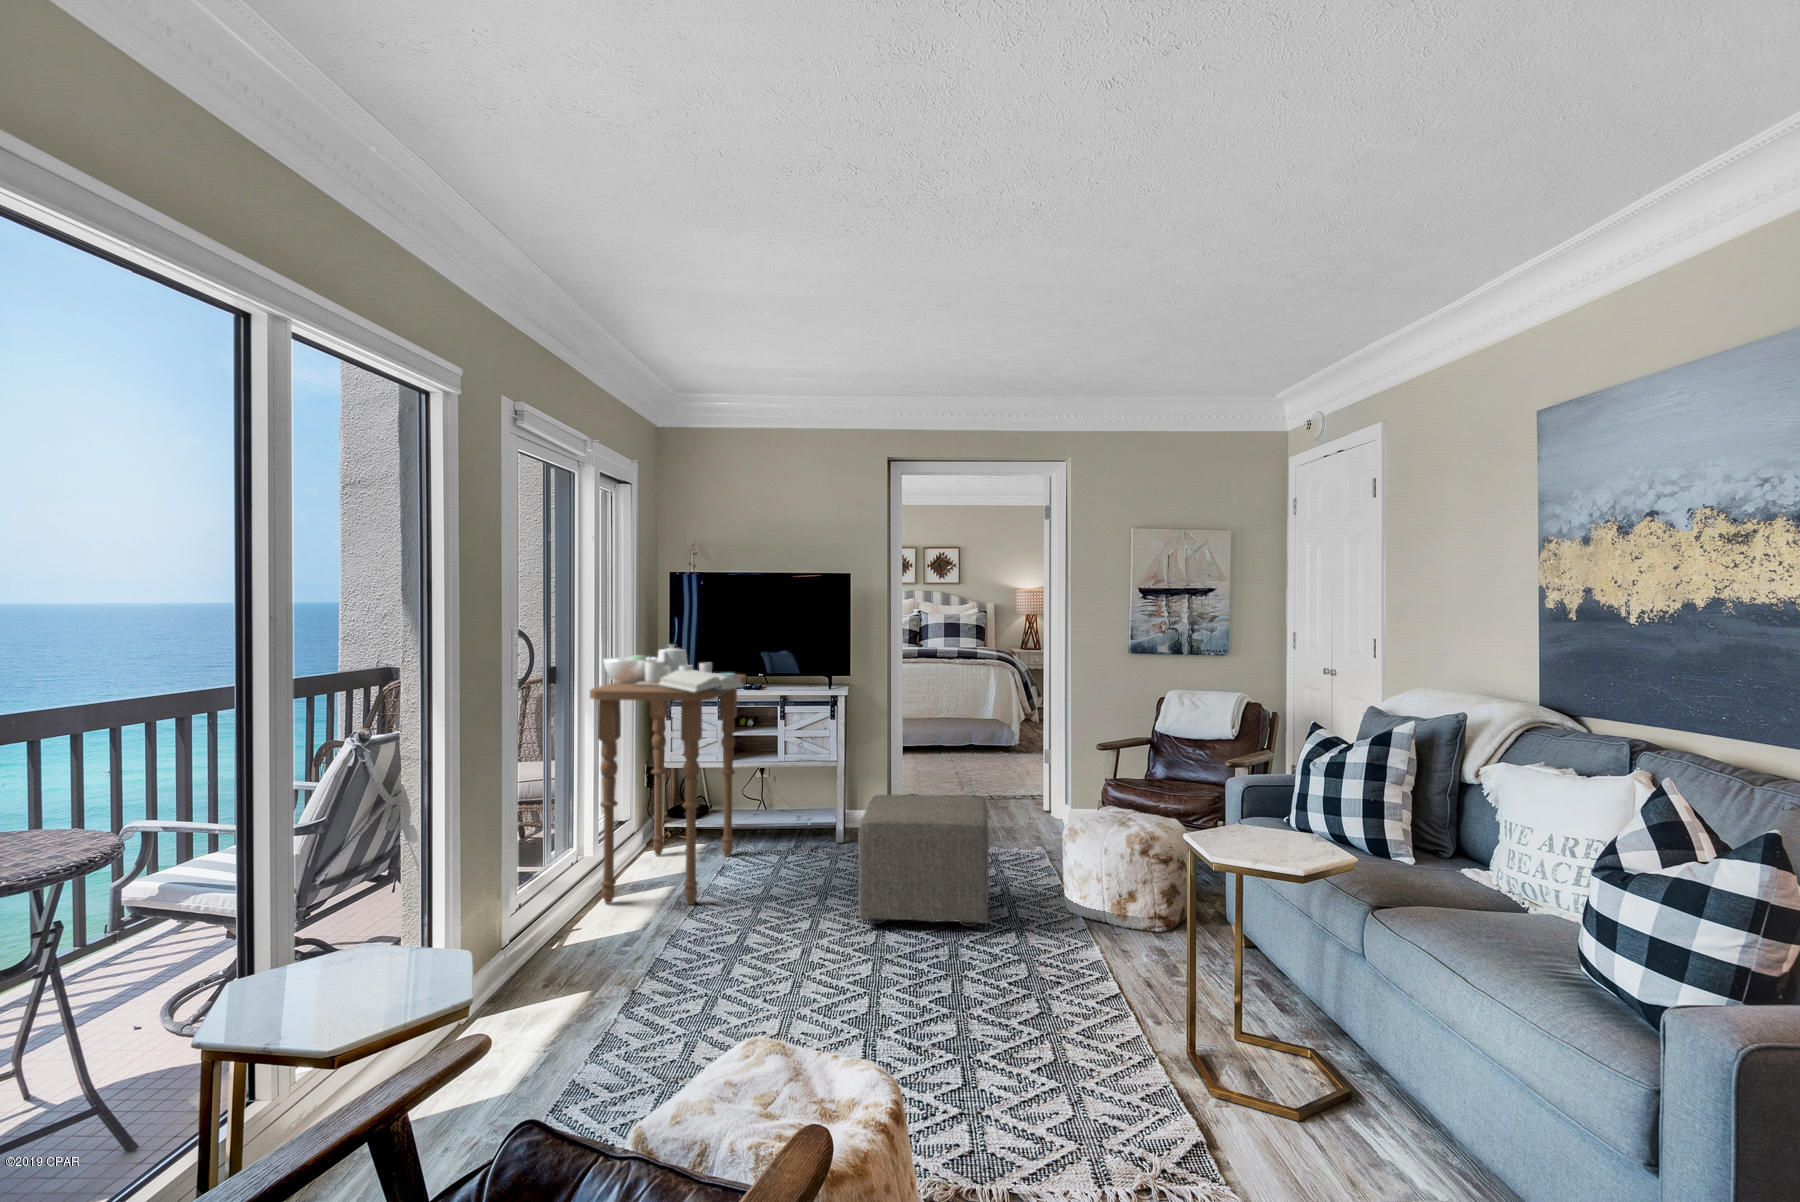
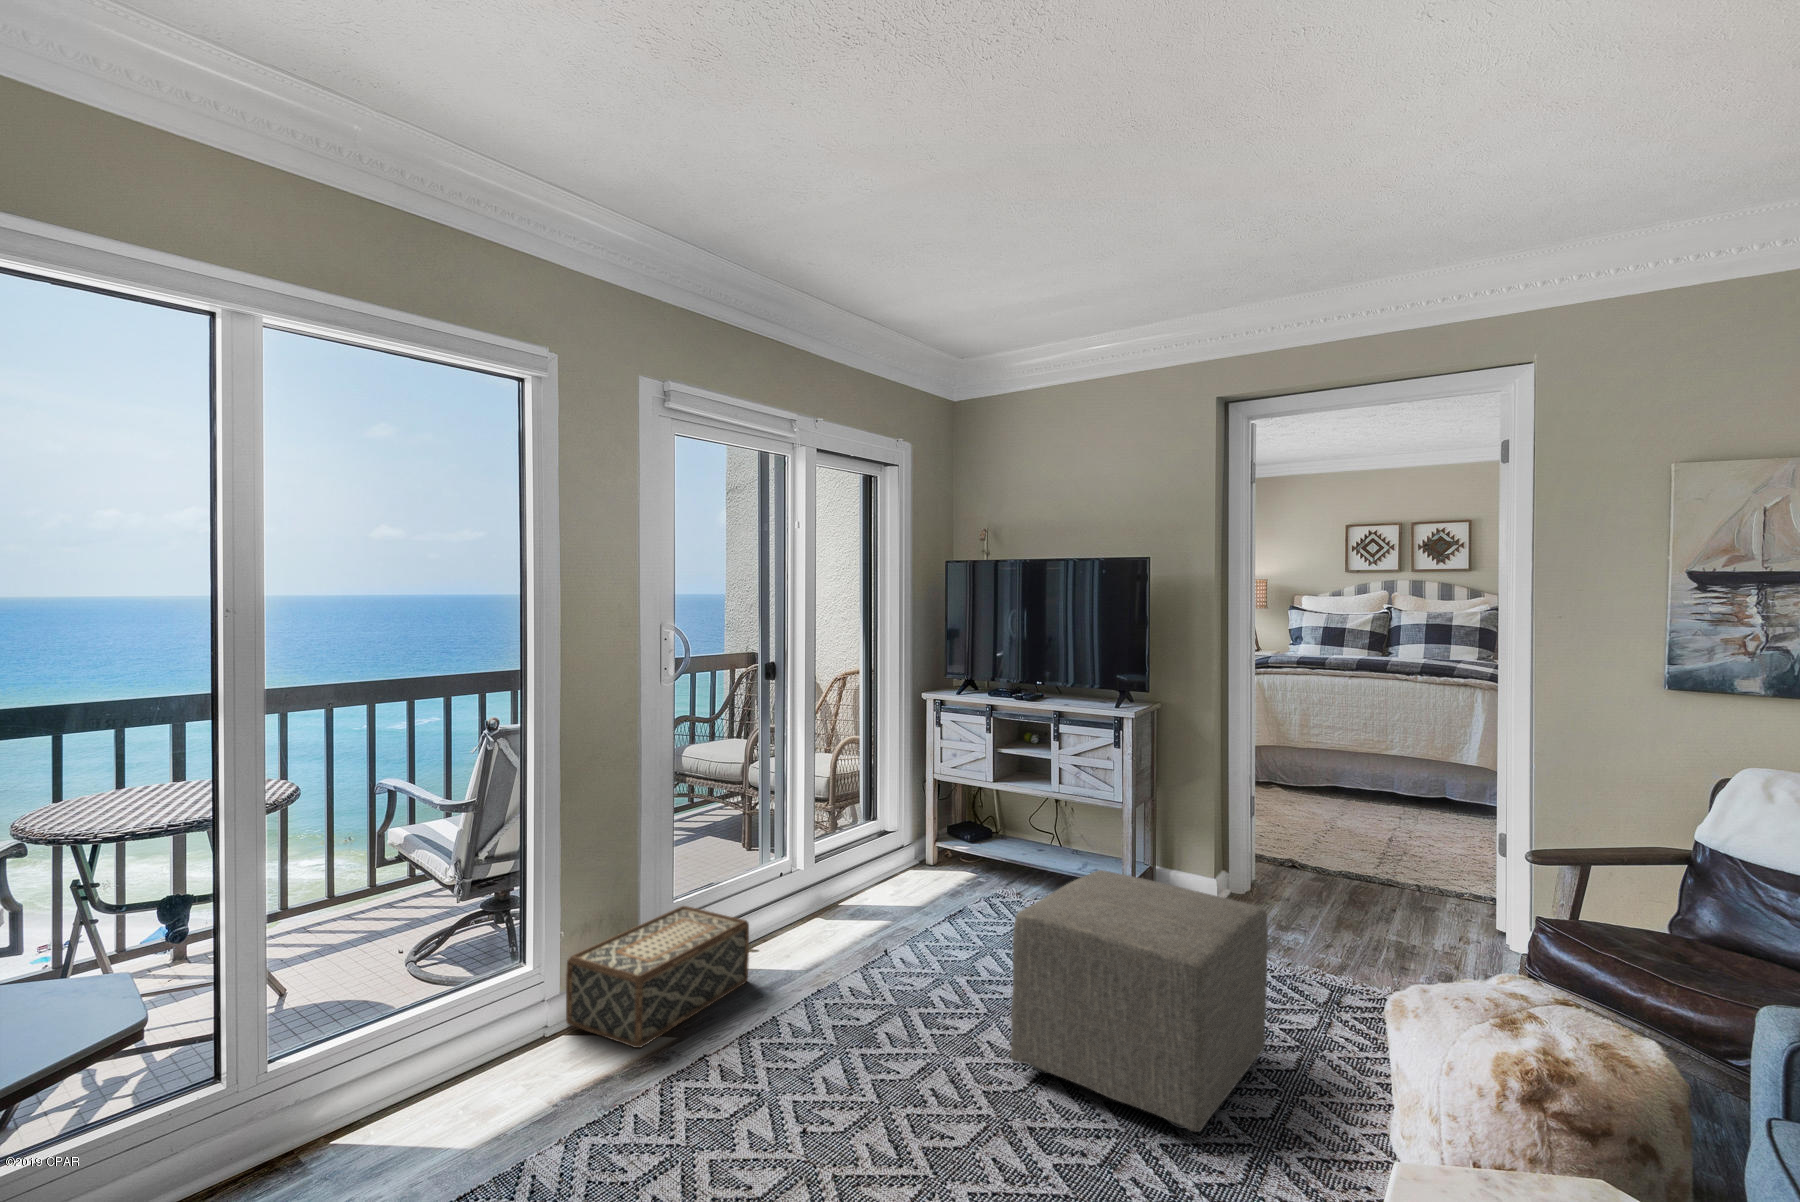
side table: present [590,644,746,905] -> none [762,634,998,967]
woven basket: none [509,880,622,984] -> present [566,906,749,1048]

